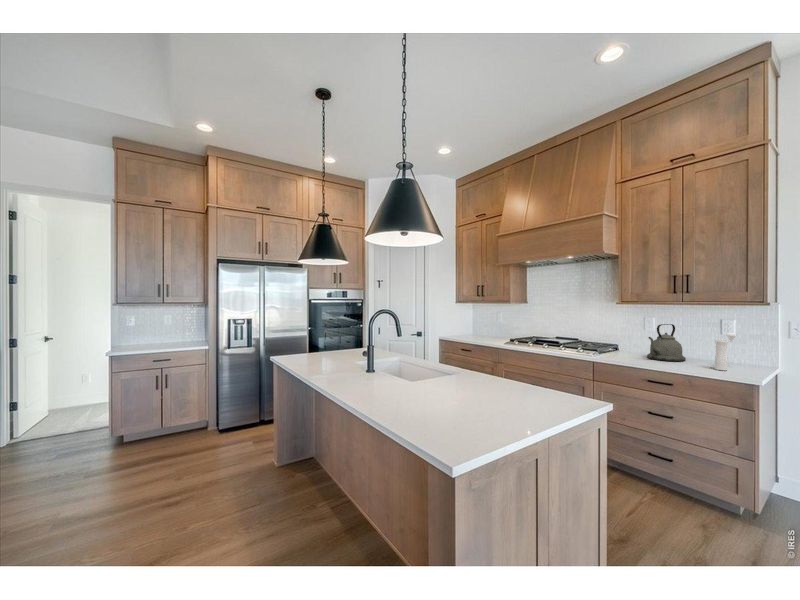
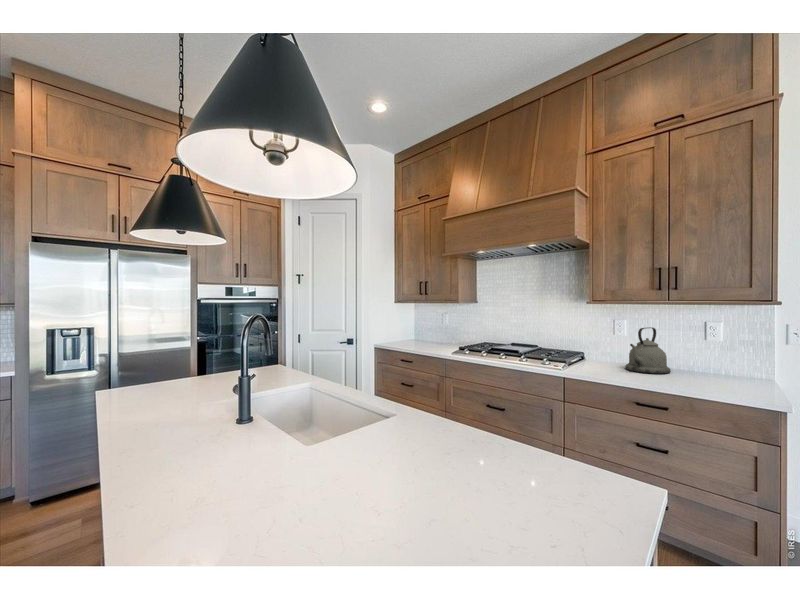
pepper mill: present [715,333,736,370] -> none [712,338,734,385]

